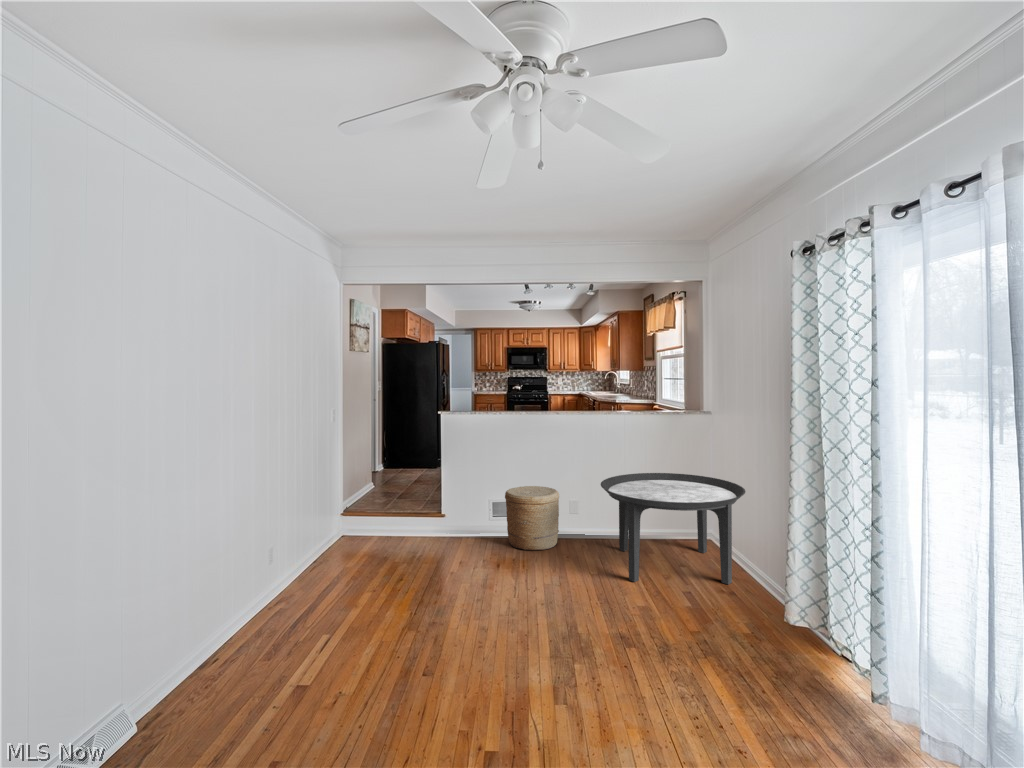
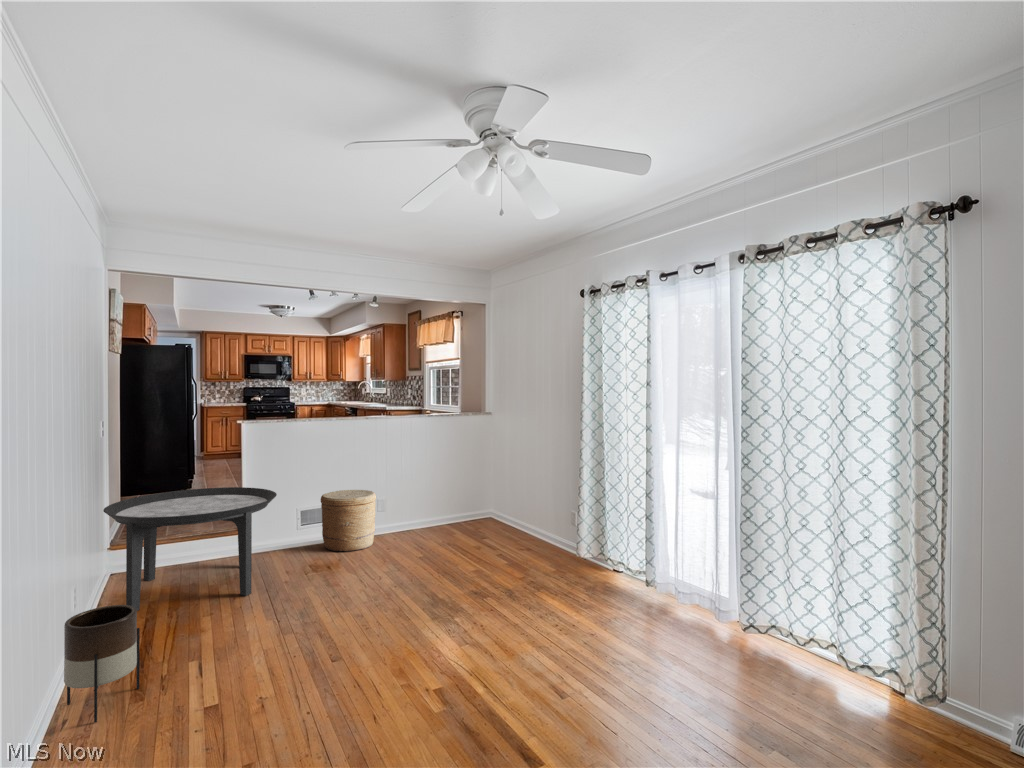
round table: present [601,473,745,585] -> present [103,487,277,611]
planter: none [209,579,272,680] -> present [64,605,140,722]

